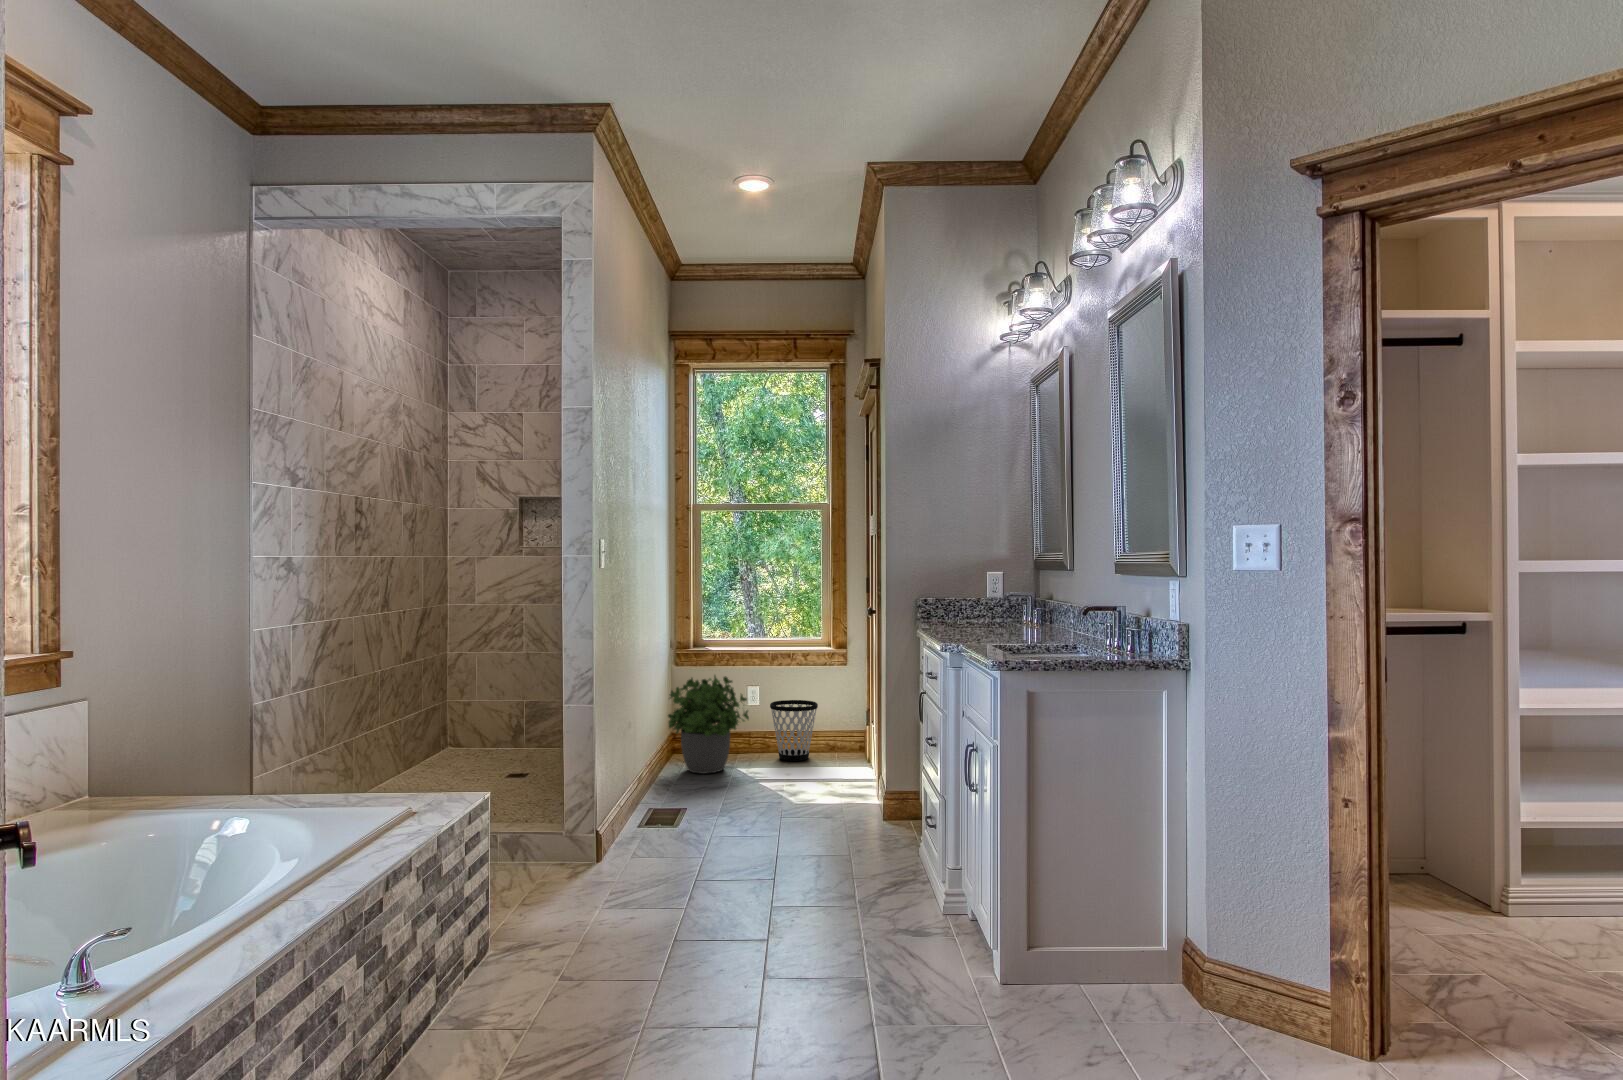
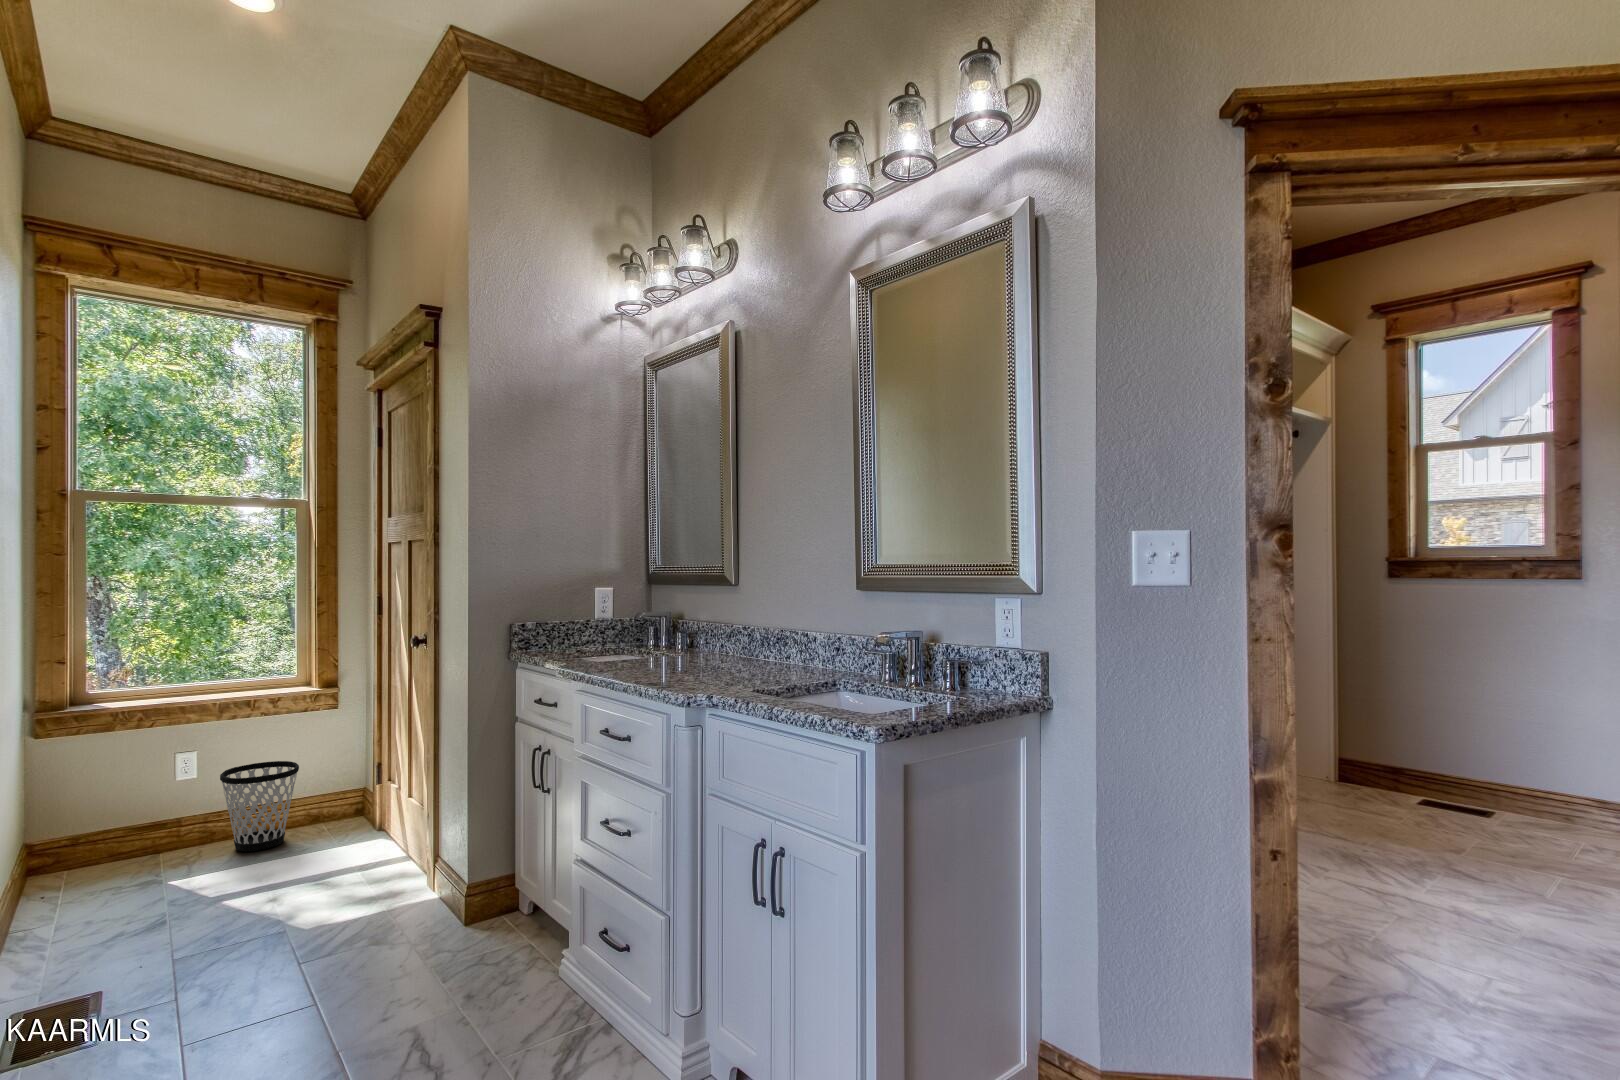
potted plant: present [668,675,749,774] -> none [25,749,191,909]

